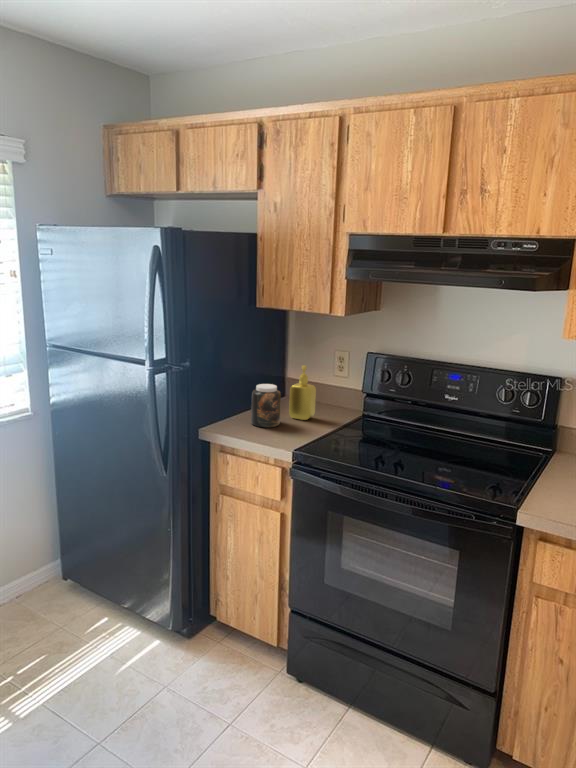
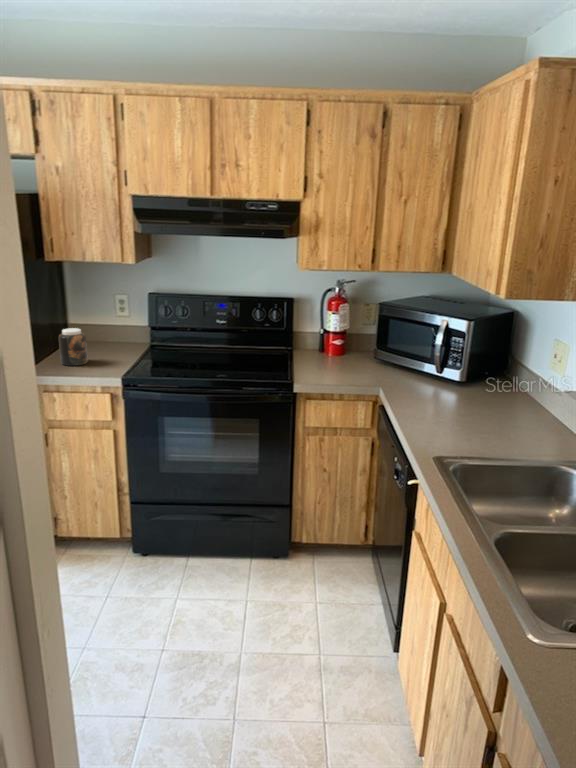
soap dispenser: present [289,365,316,420] -> none [88,308,111,355]

